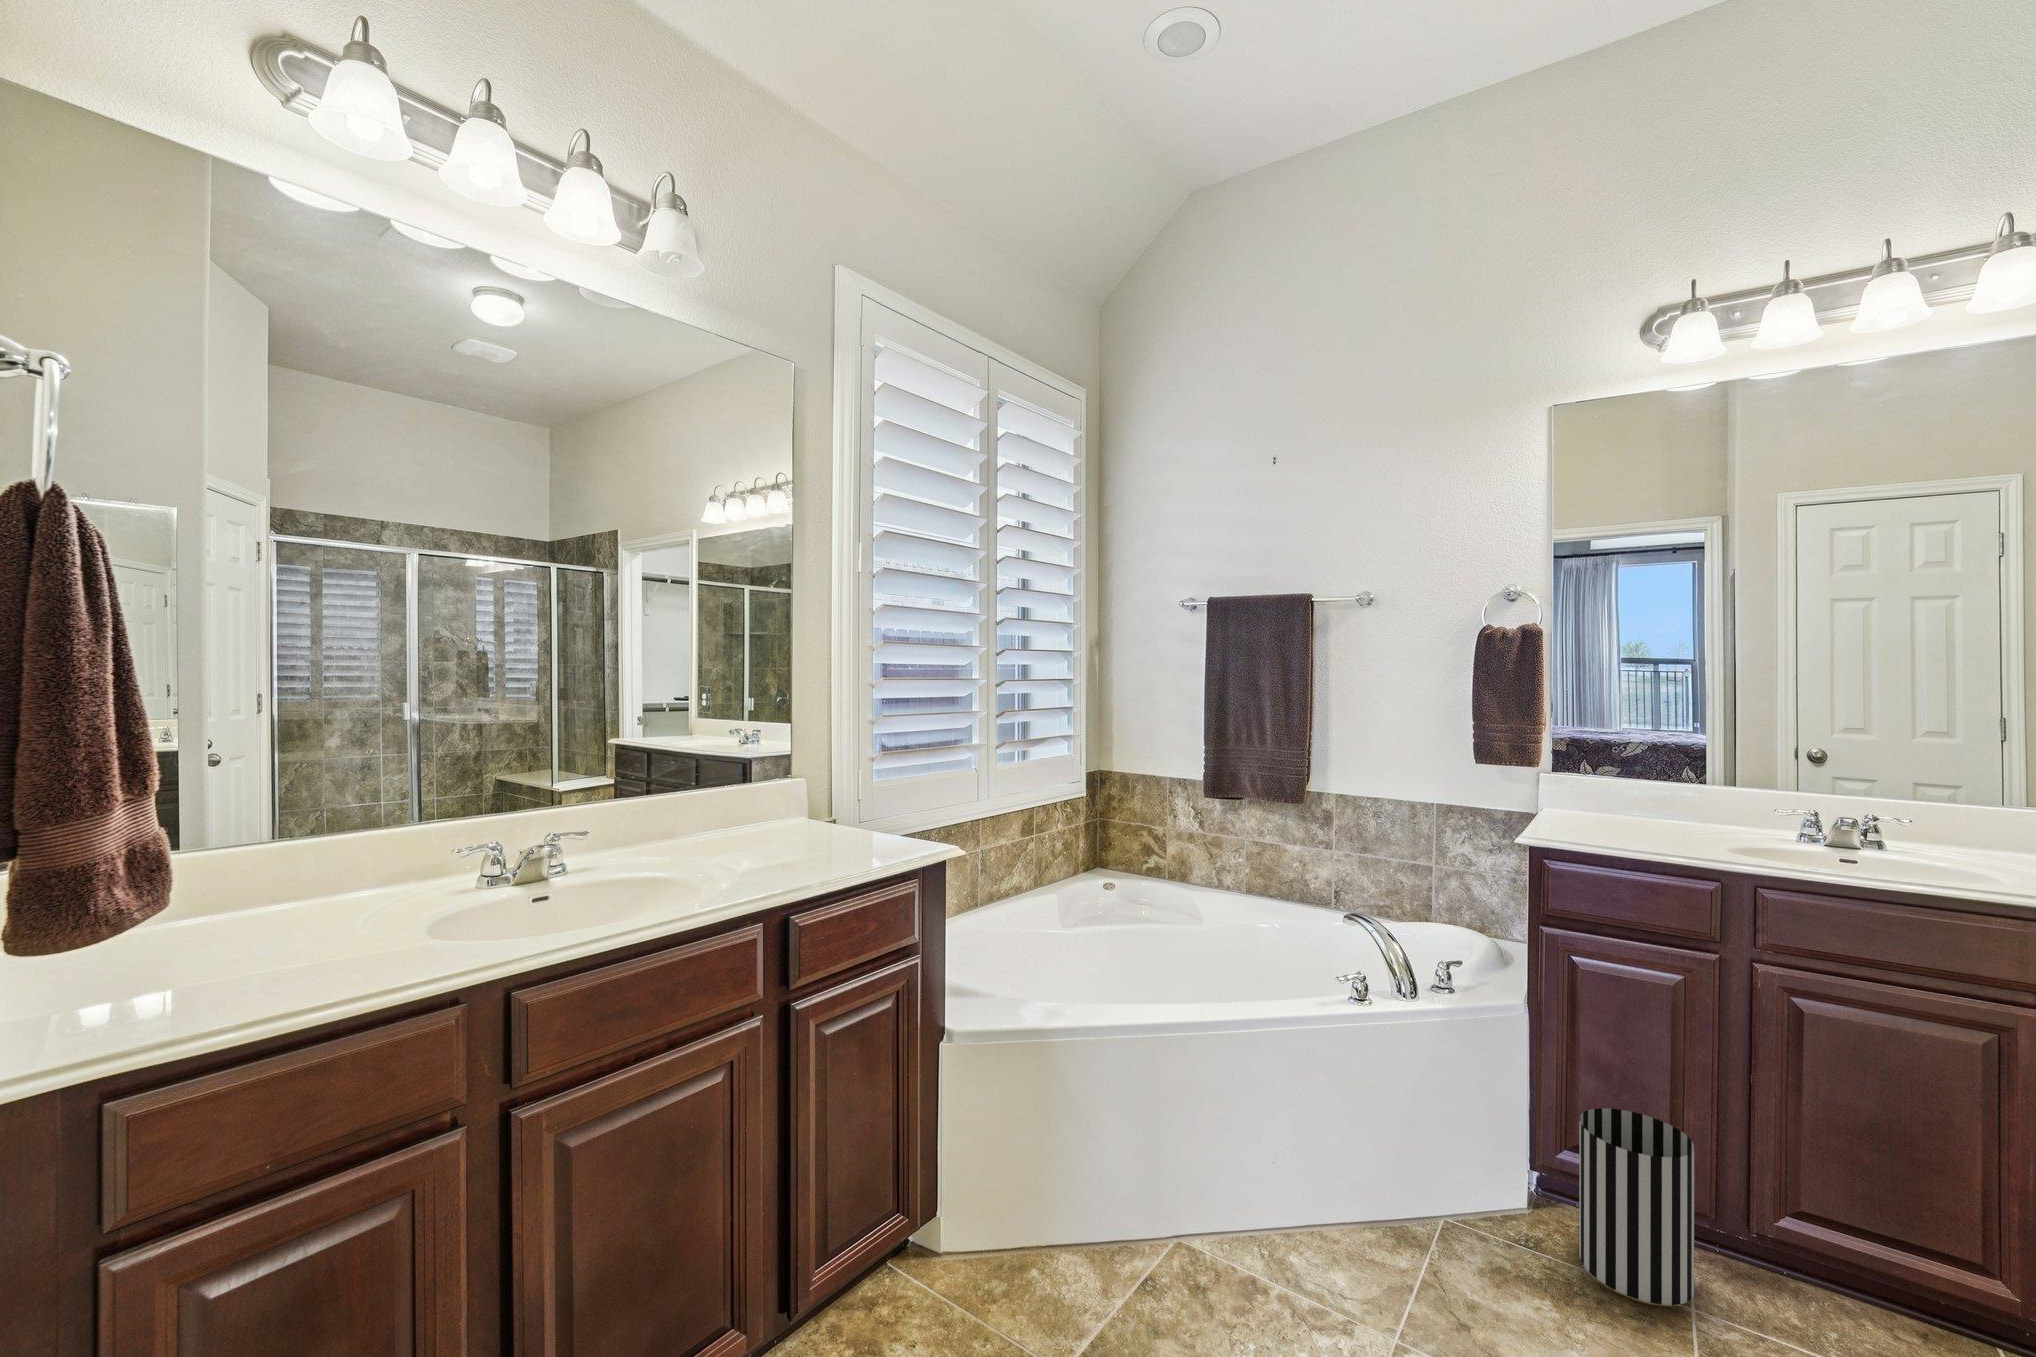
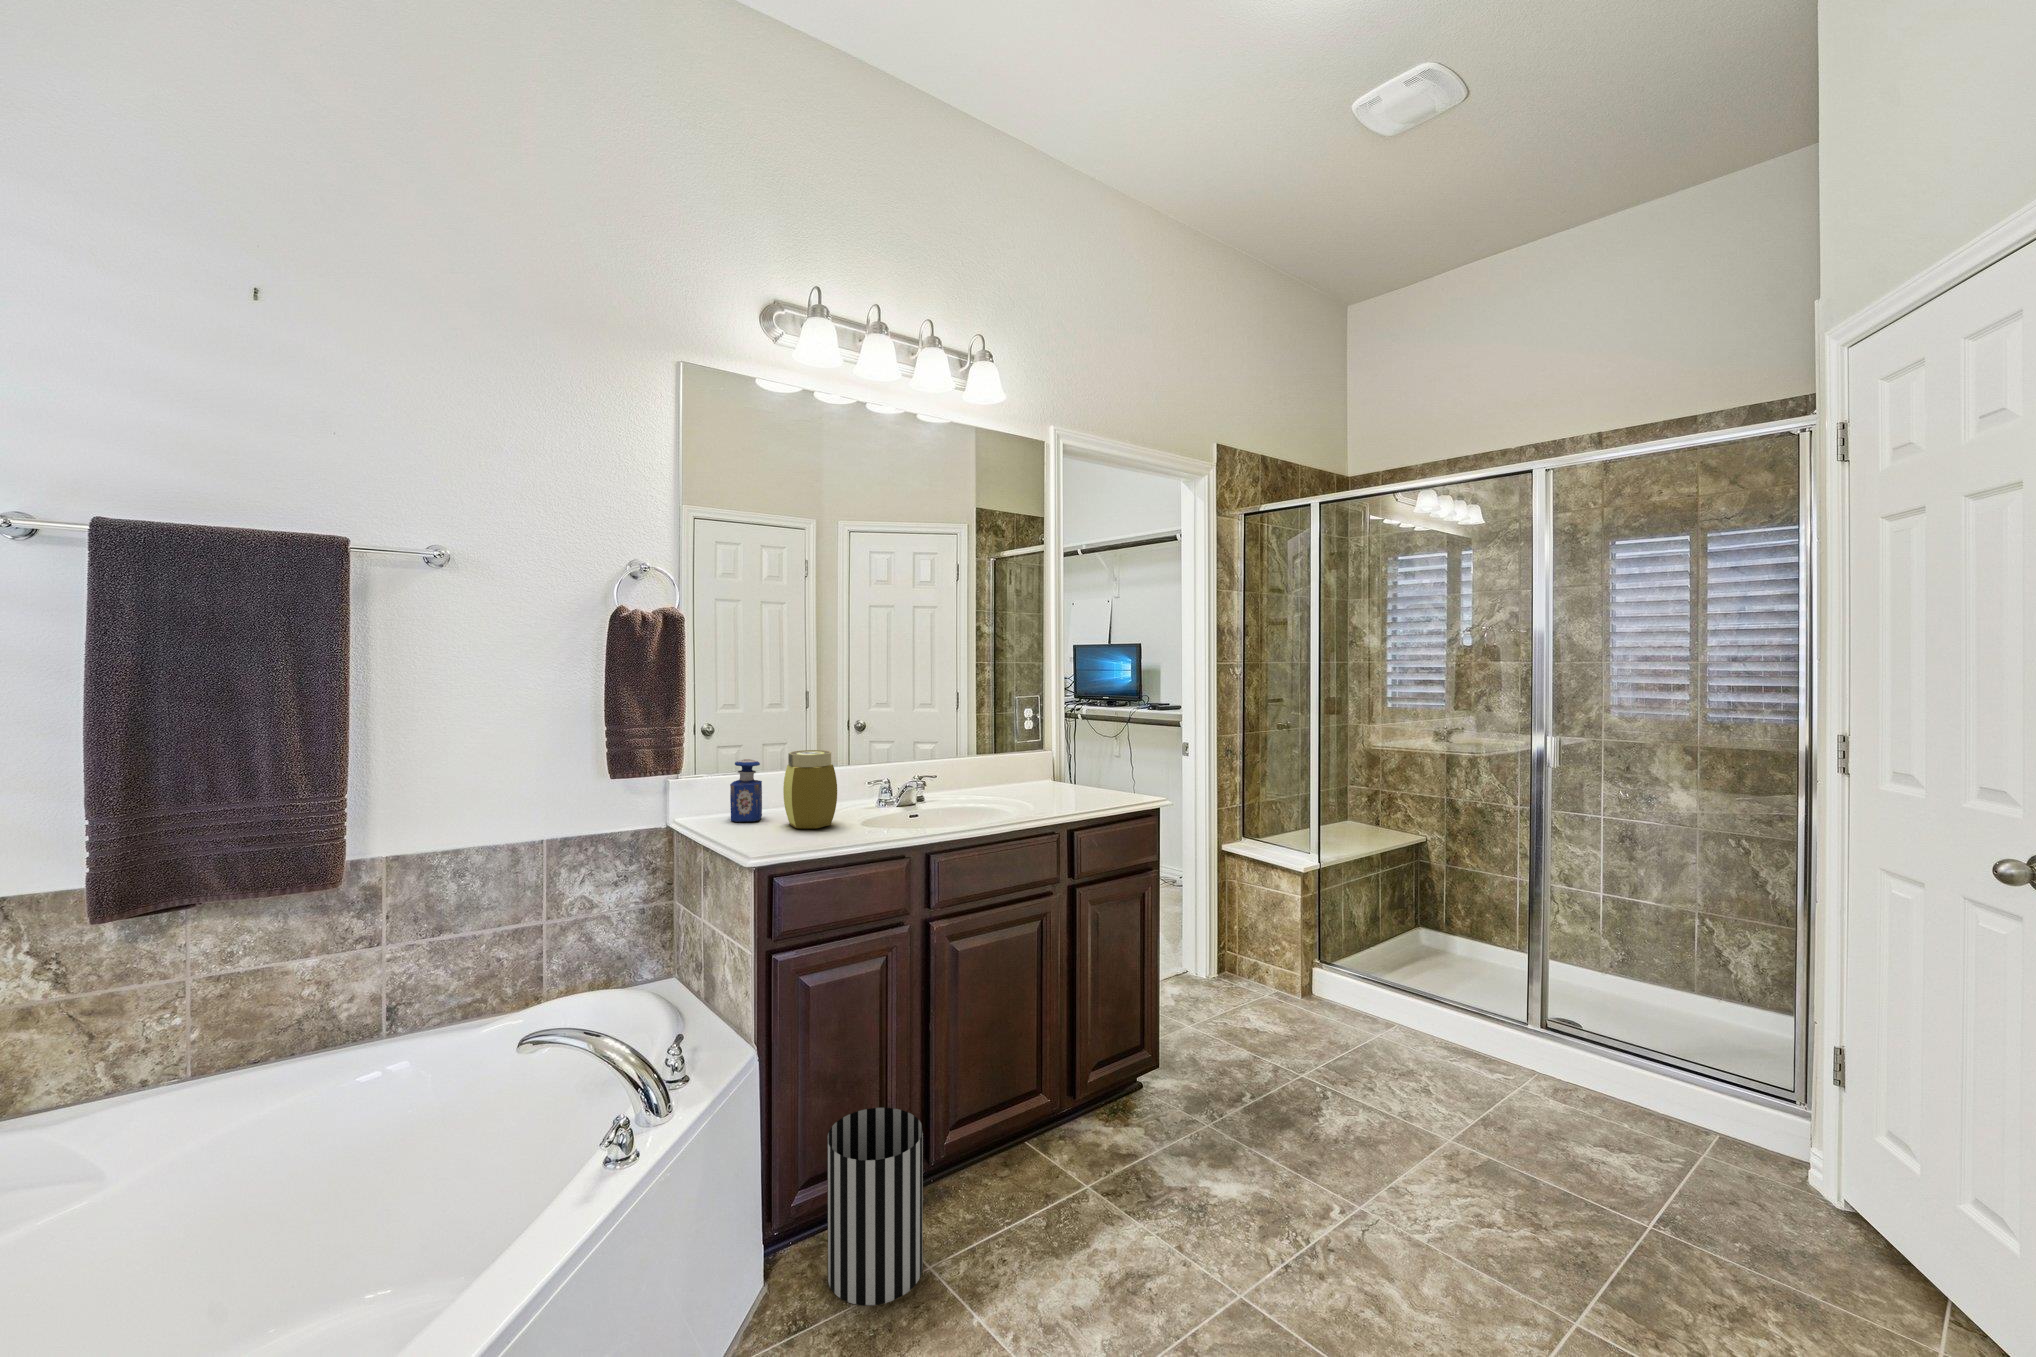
jar: none [1627,757,1688,835] -> present [783,750,837,828]
perfume bottle: none [1586,762,1624,820] -> present [730,759,762,822]

